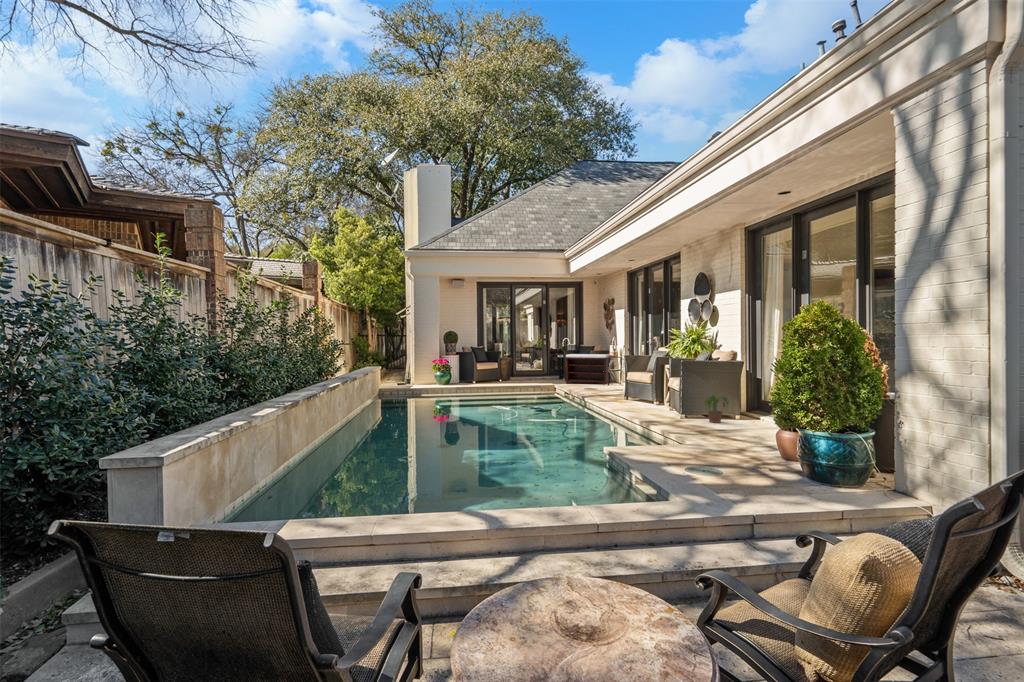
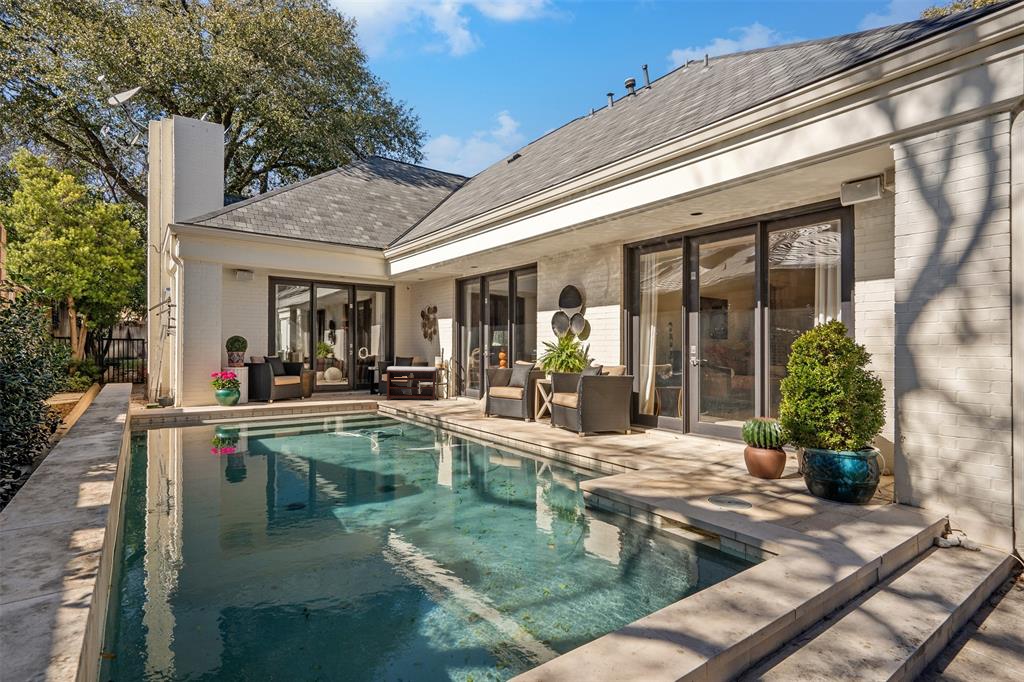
potted plant: present [705,395,728,423] -> none [604,410,635,439]

